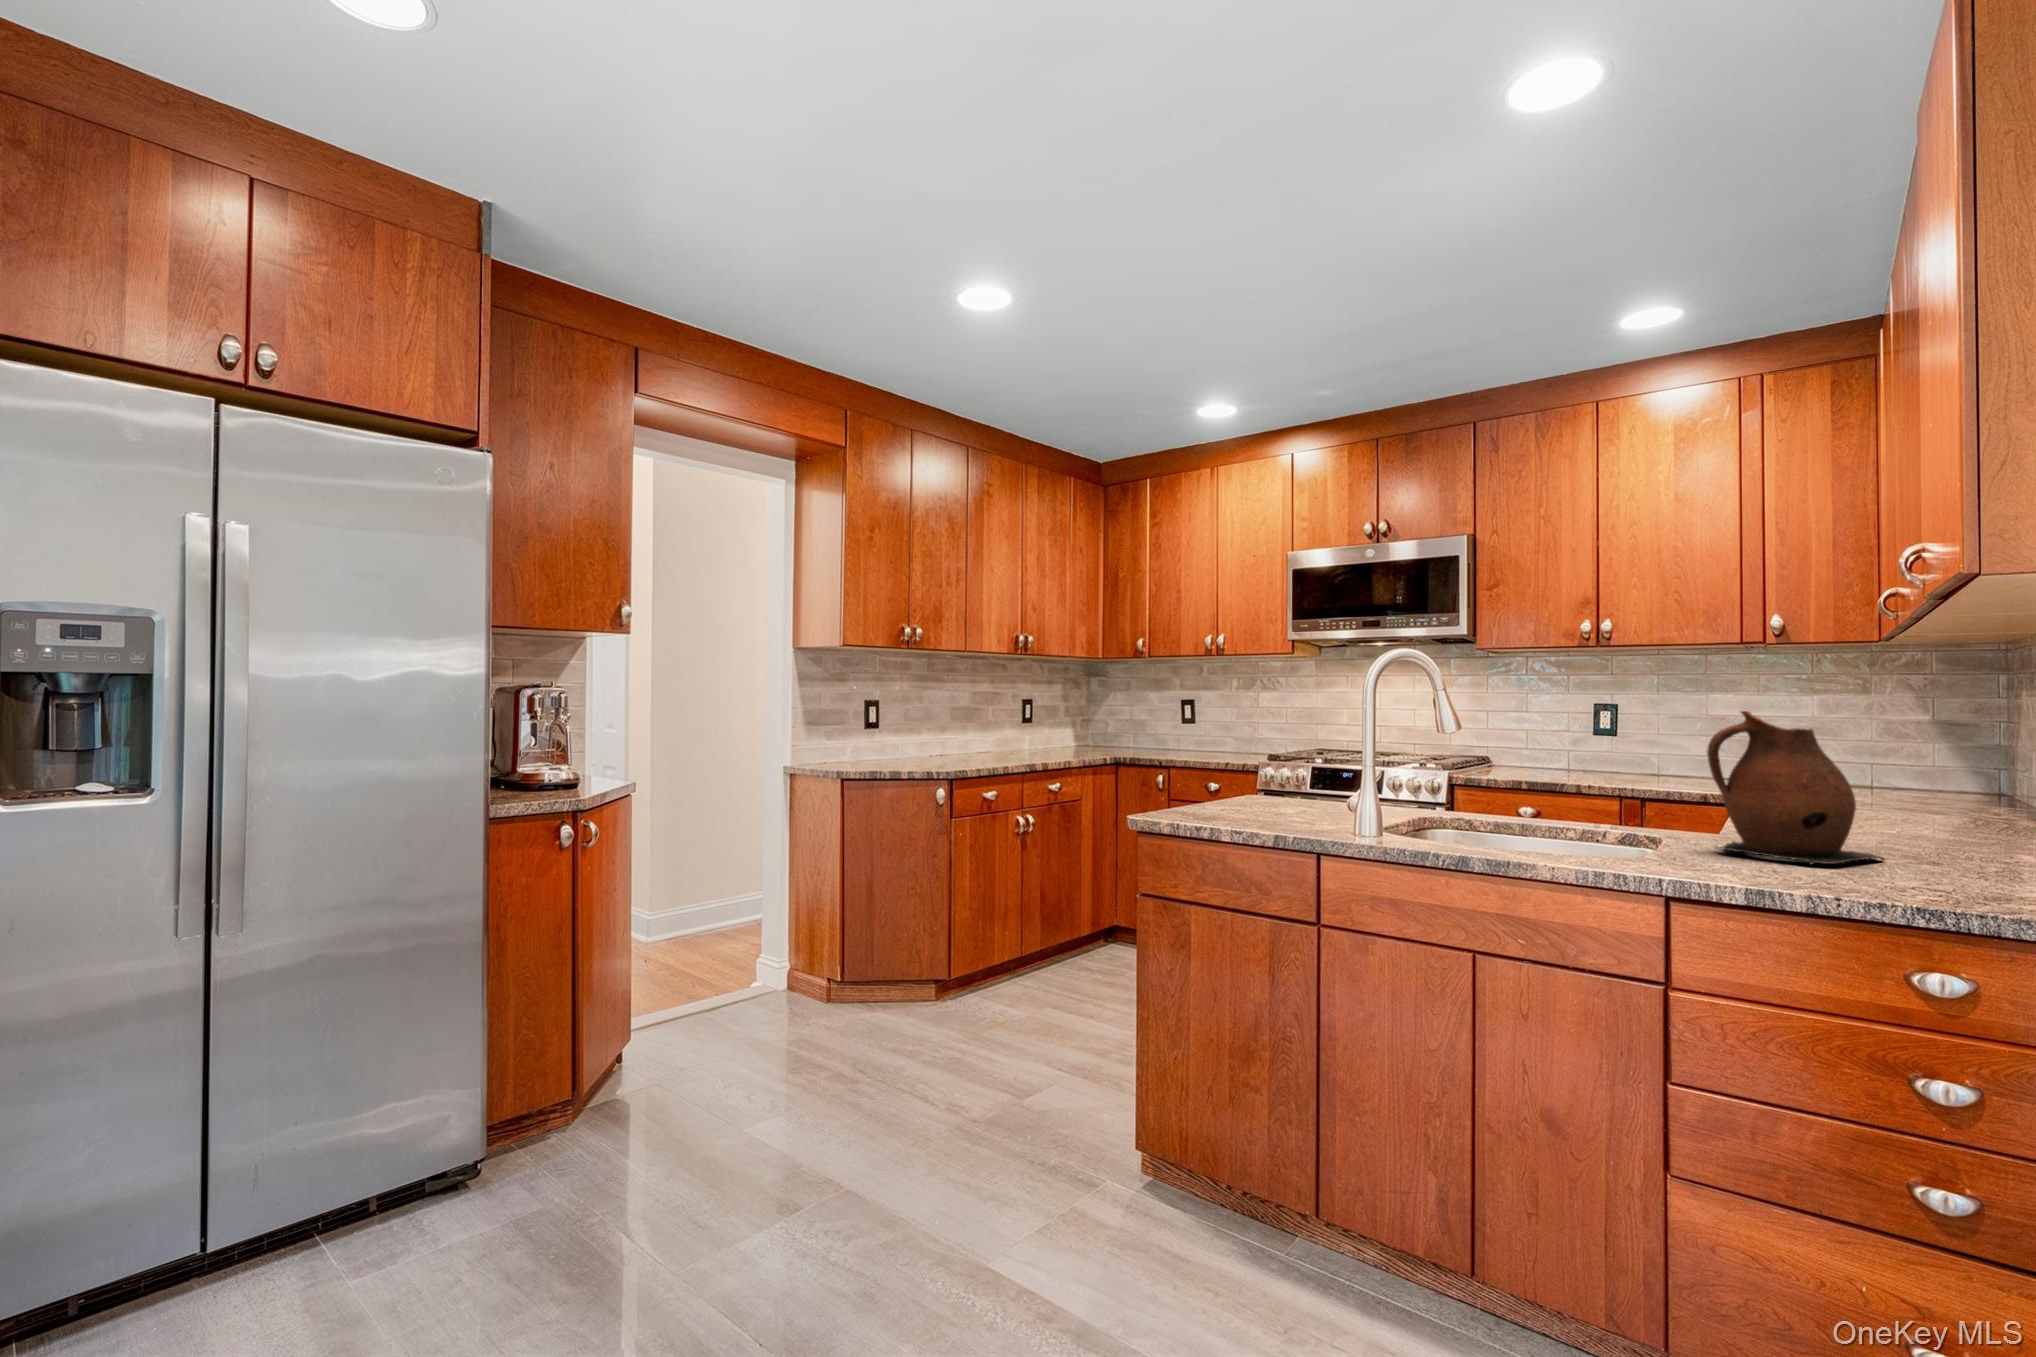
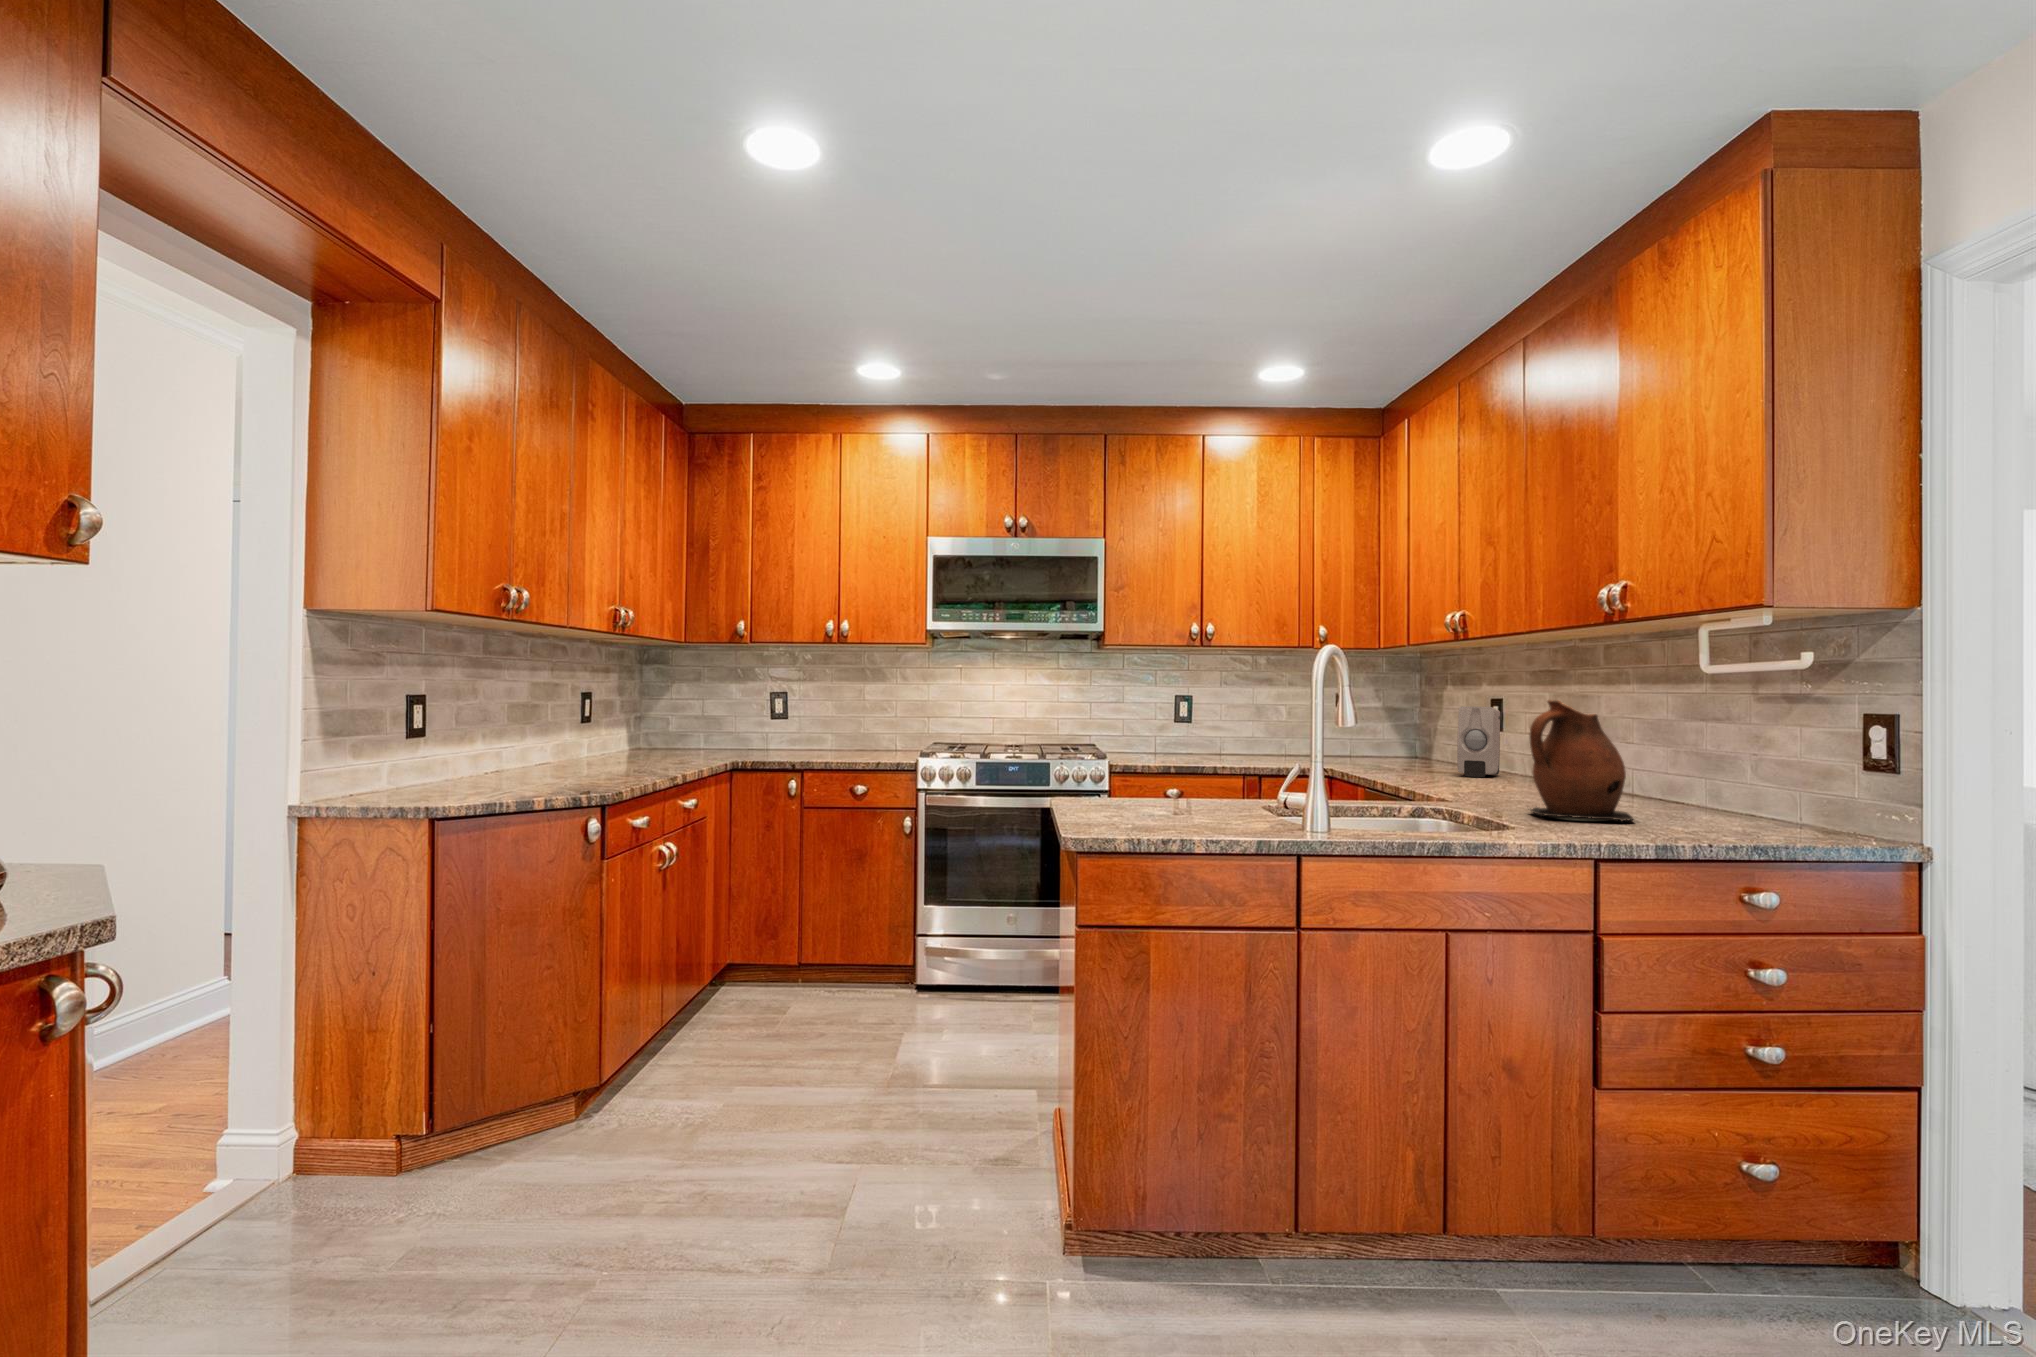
soap dispenser: none [1880,721,1972,813] -> present [1457,706,1500,777]

